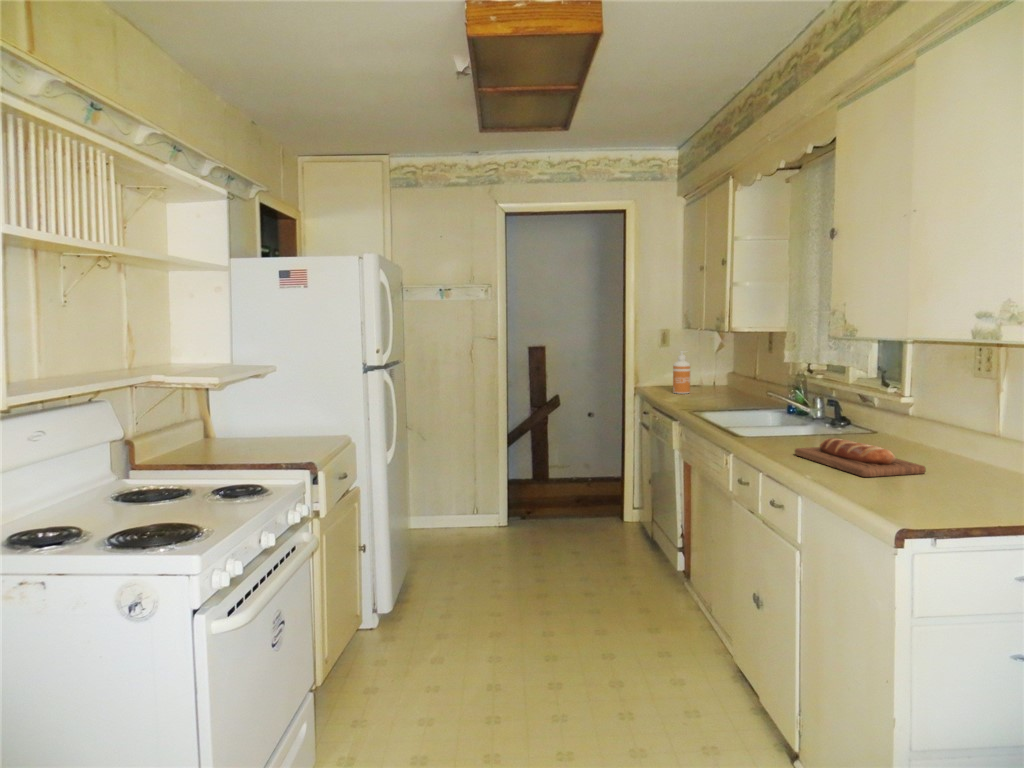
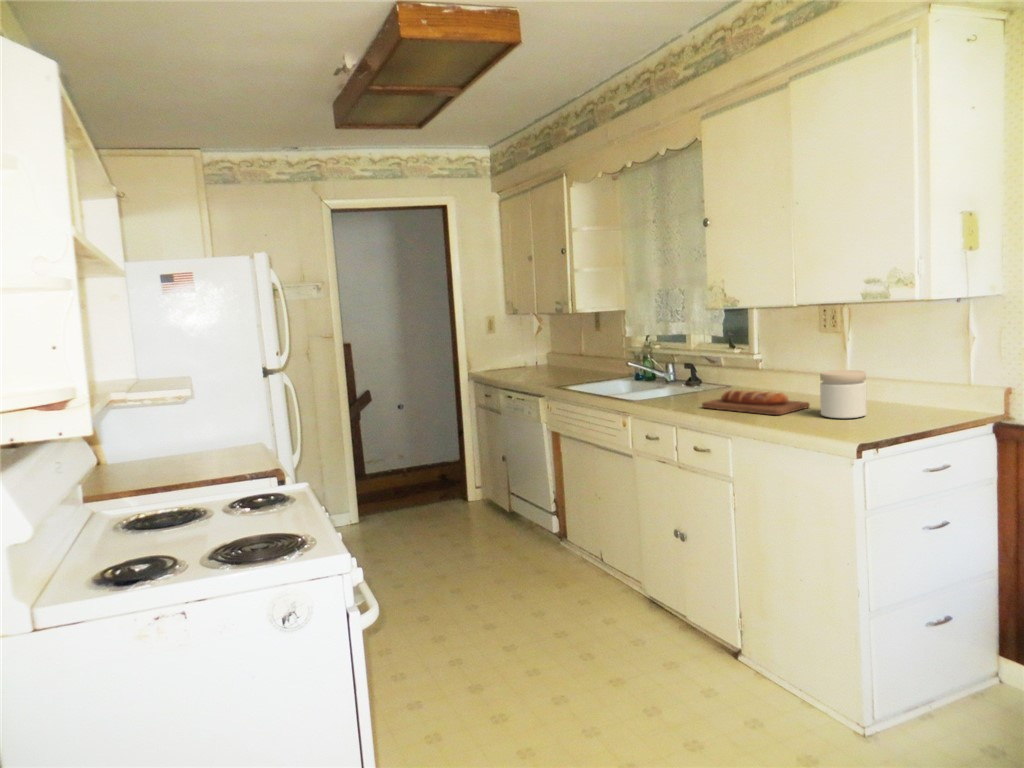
soap dispenser: present [673,351,690,394] -> none [511,336,528,375]
jar: none [917,429,984,496] -> present [820,370,867,419]

